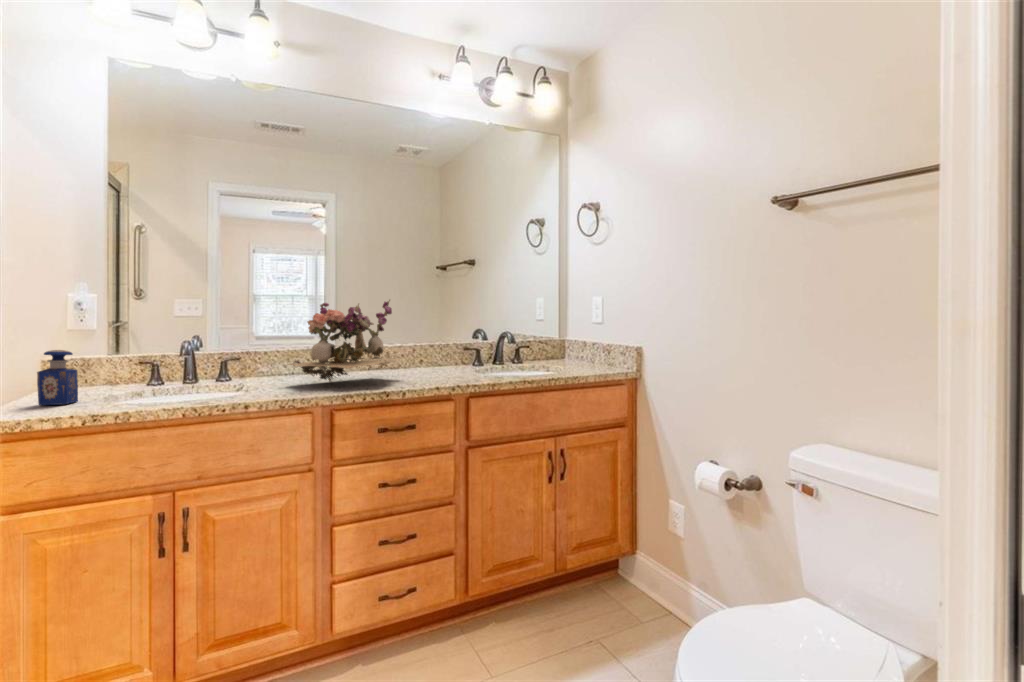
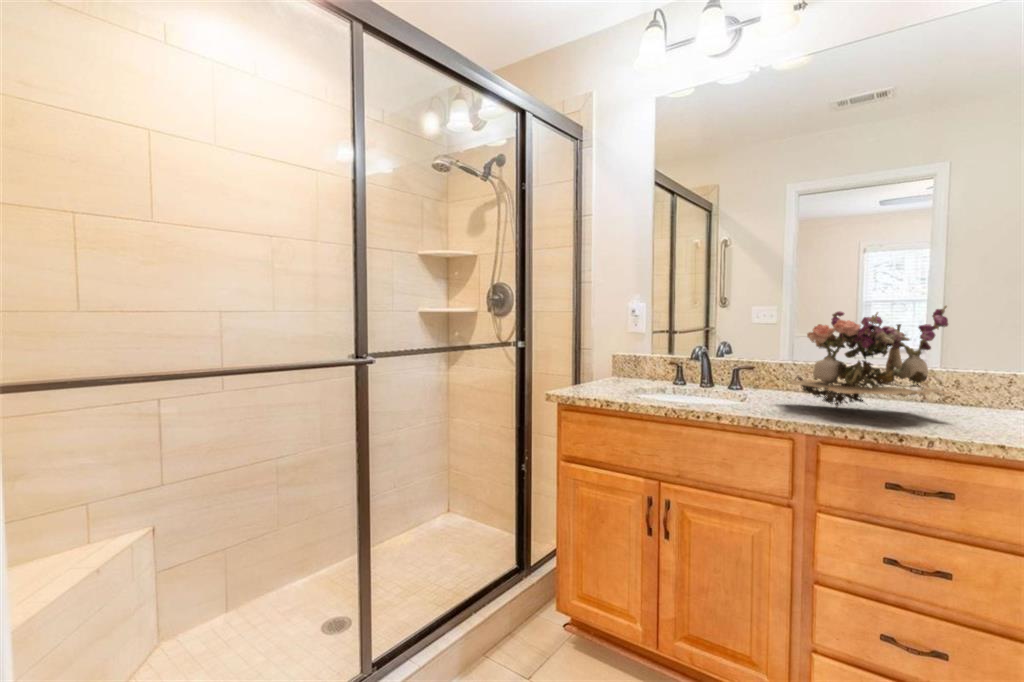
perfume bottle: present [37,350,78,405] -> none [593,349,616,390]

